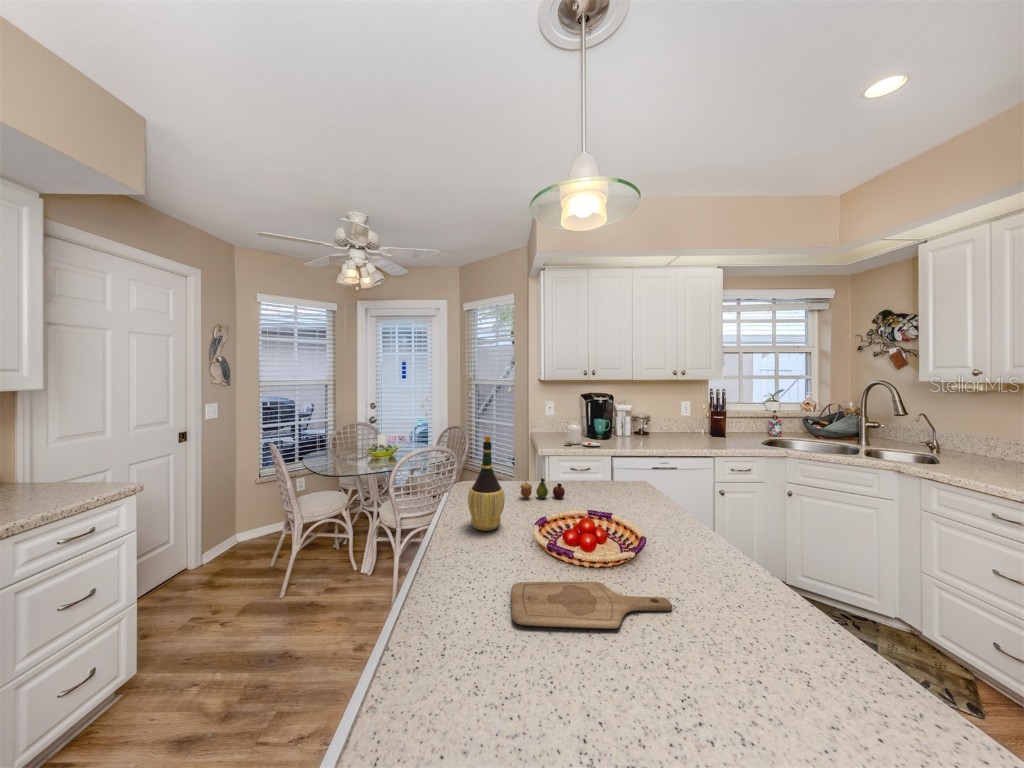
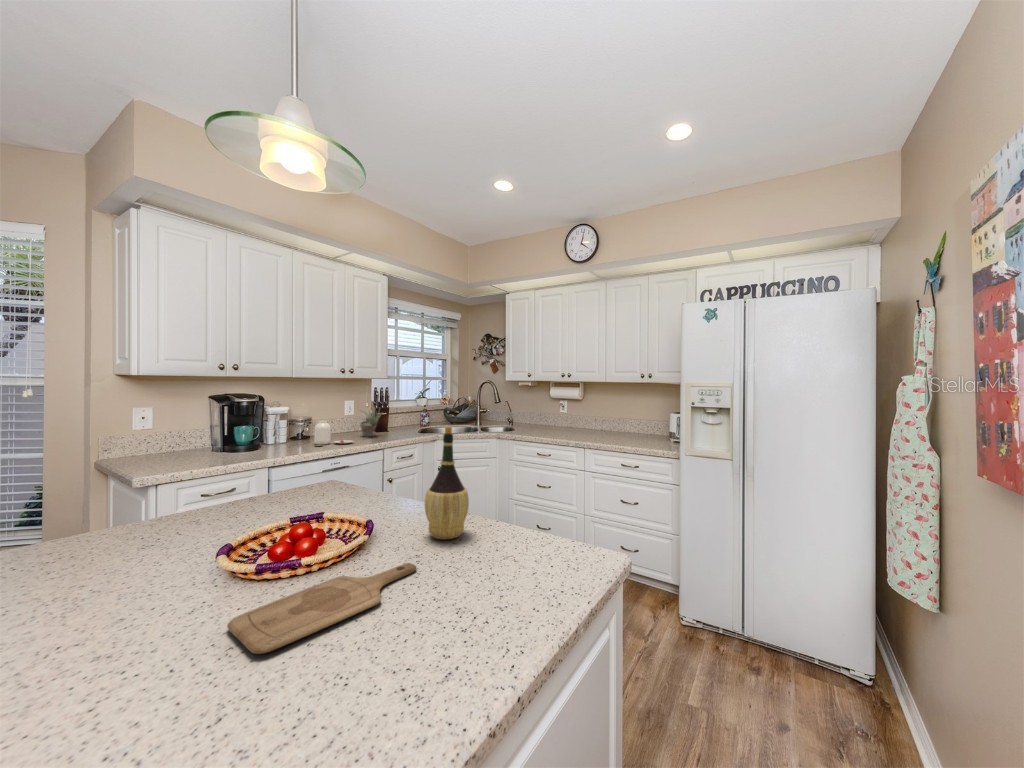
succulent plant: none [695,407,719,439] -> present [360,404,382,437]
jar: present [564,422,600,446] -> present [314,420,353,446]
wine bottle: present [468,436,505,531] -> present [425,427,469,539]
fruit: present [521,478,565,498] -> none [161,499,238,534]

